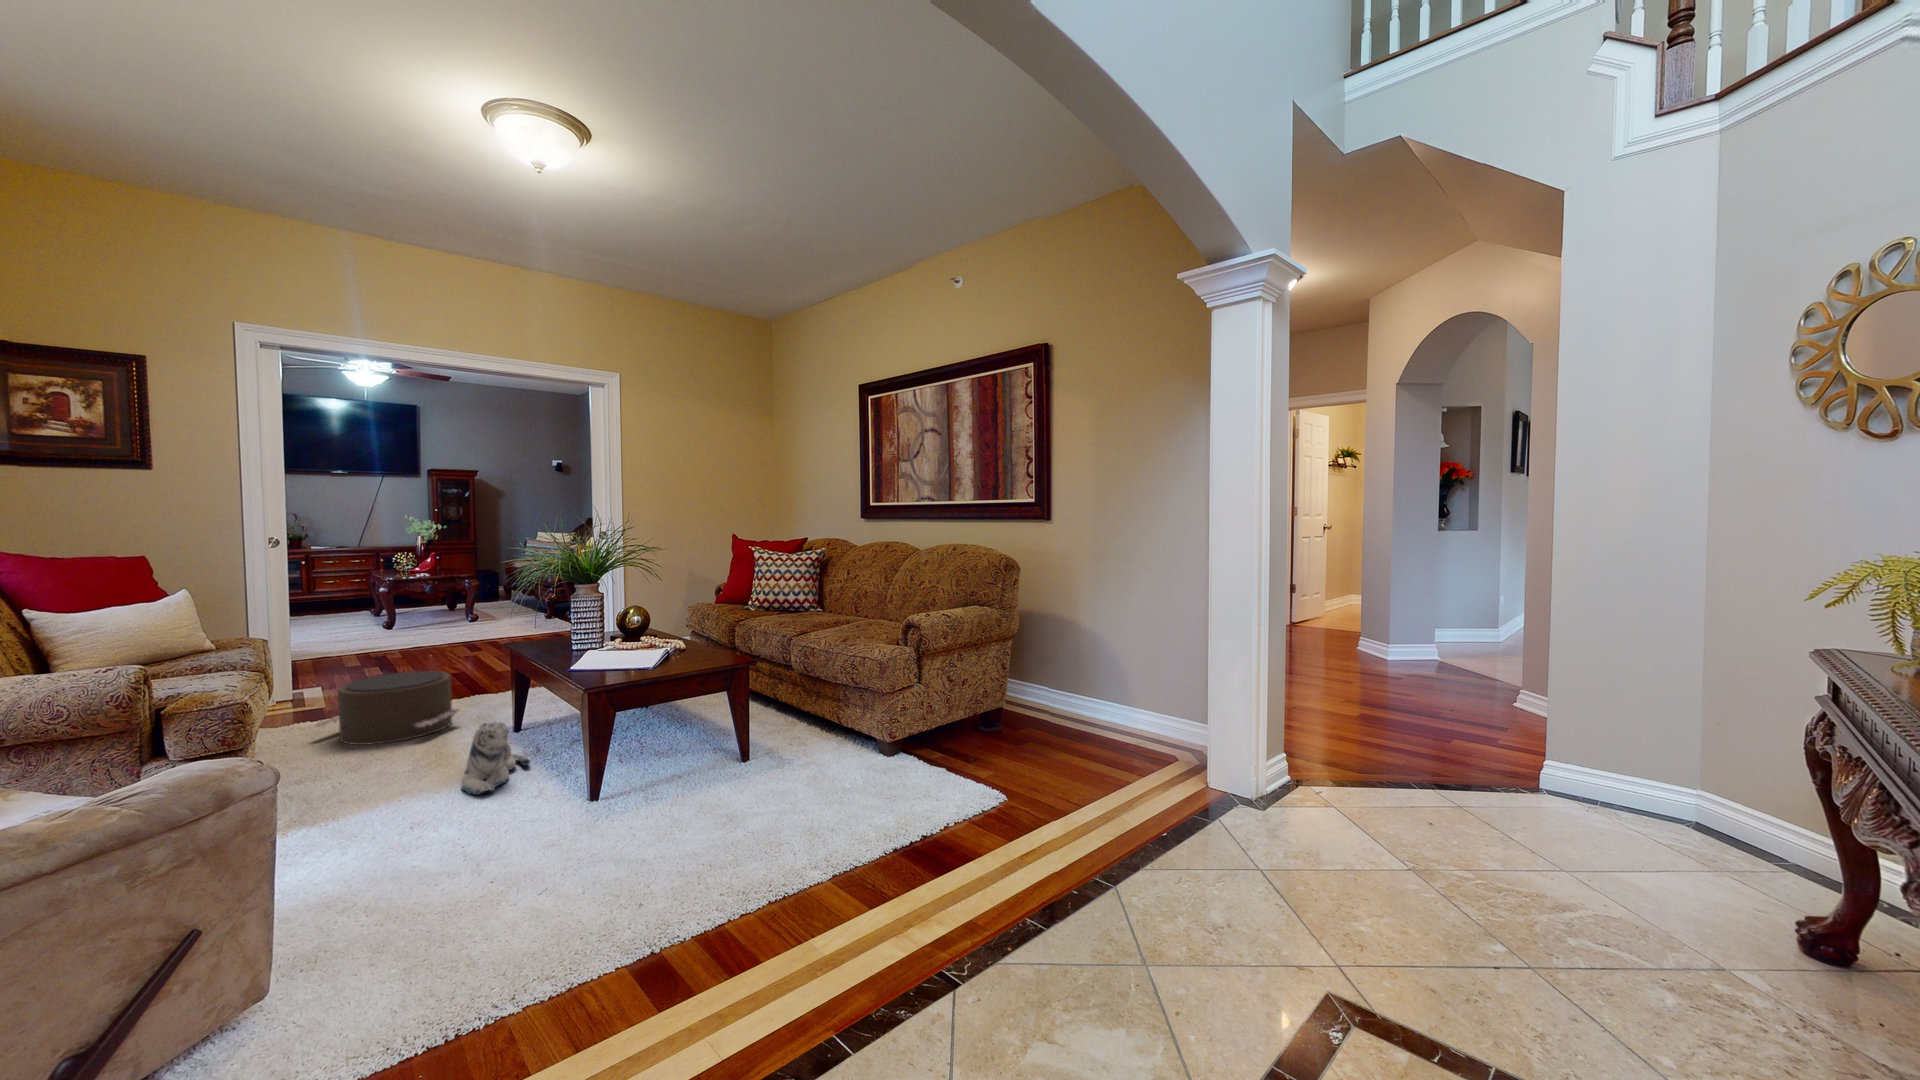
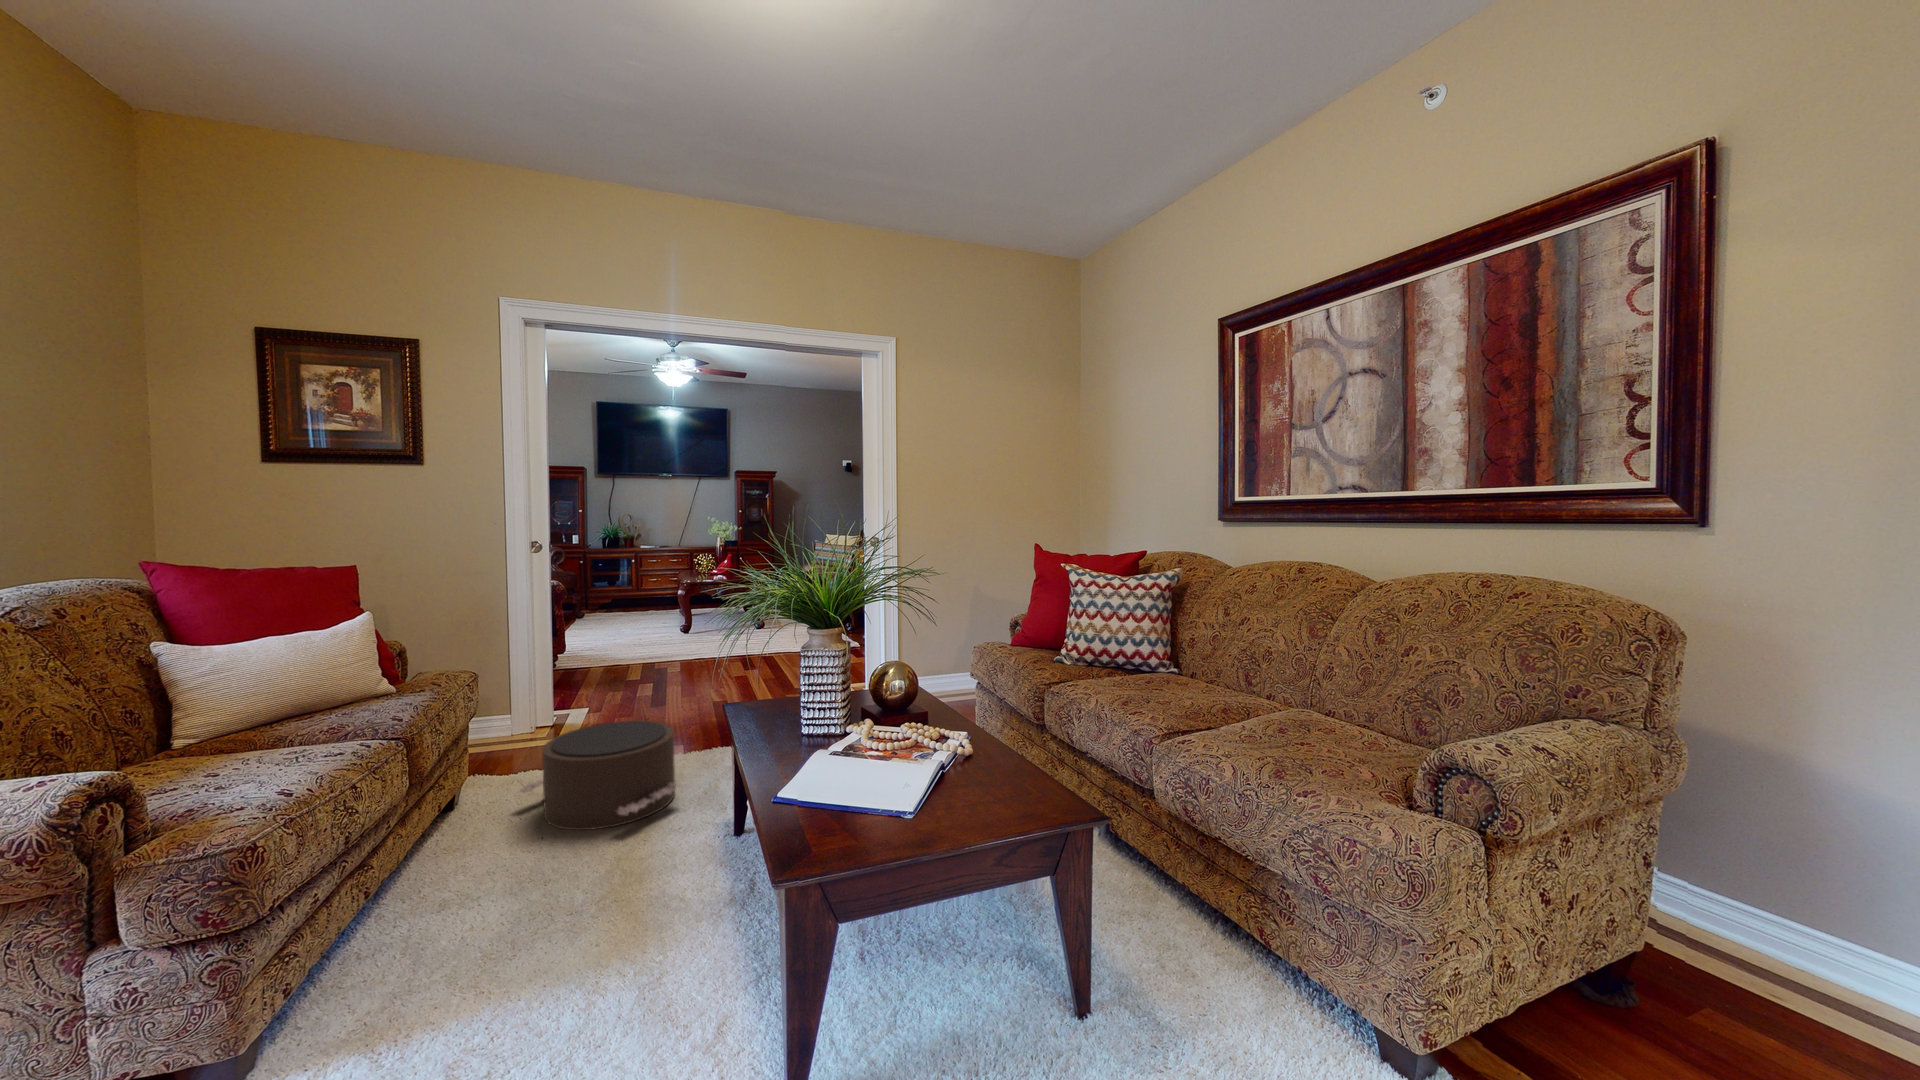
plush toy: present [462,722,530,795] -> none [611,870,729,1025]

